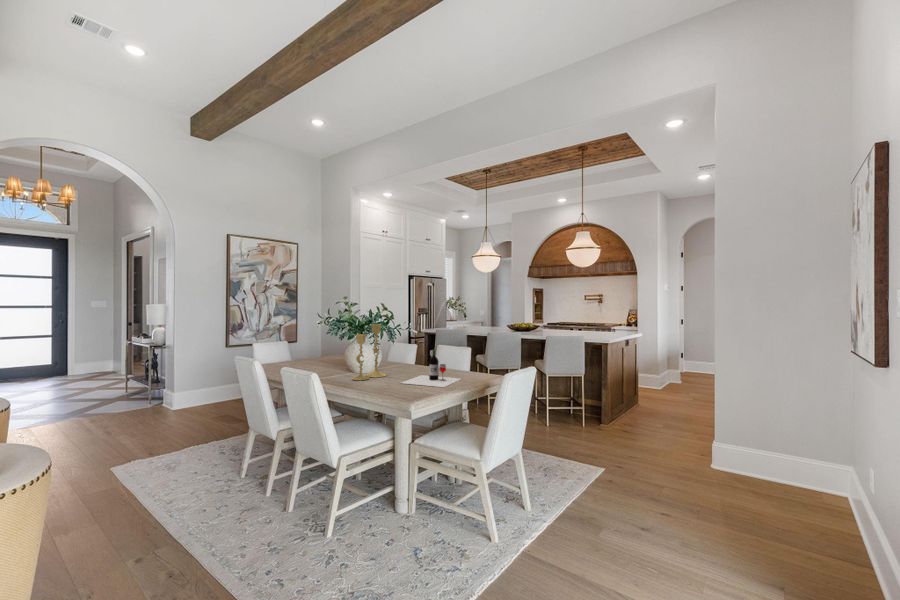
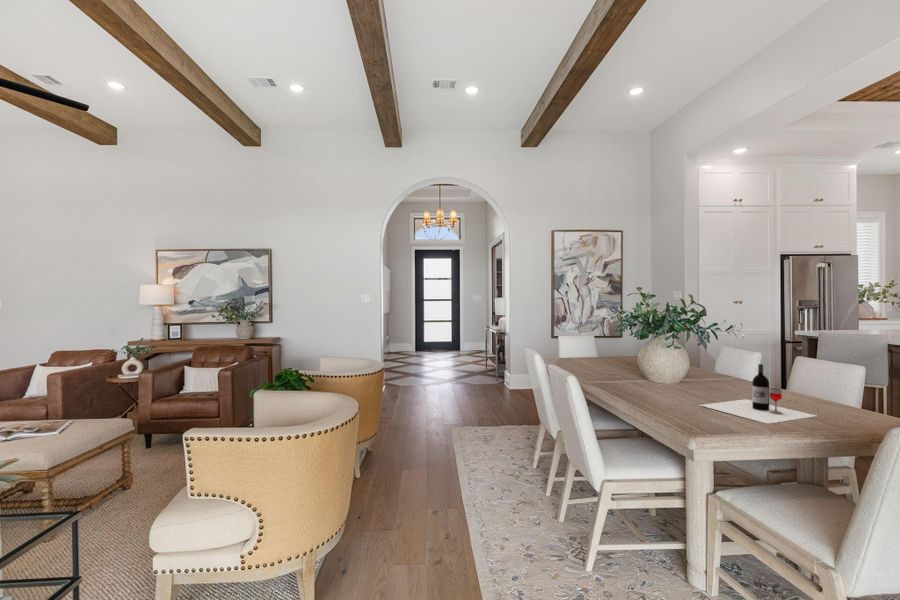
candlestick: present [352,324,386,380] -> none [639,323,691,393]

